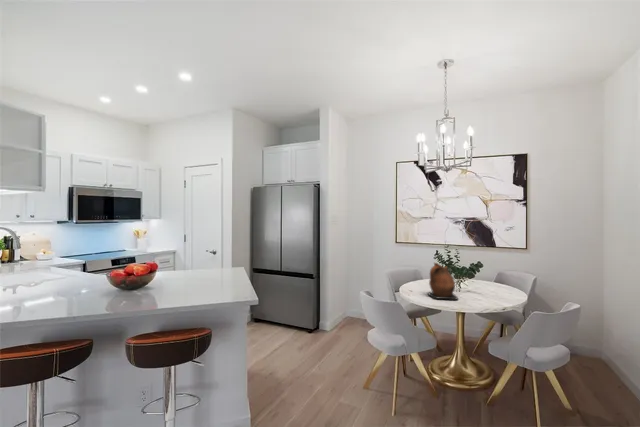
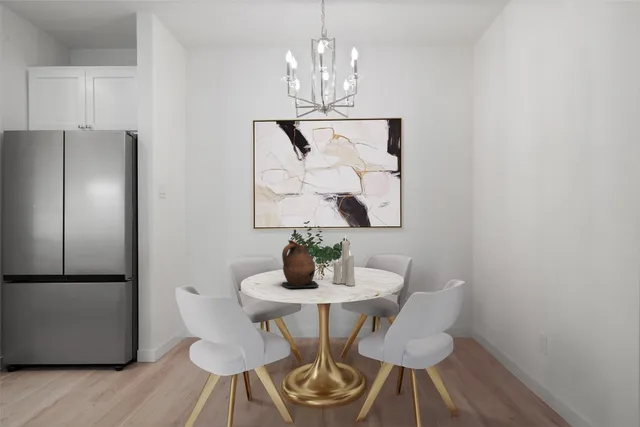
candle: none [469,258,489,301] -> present [333,238,355,286]

